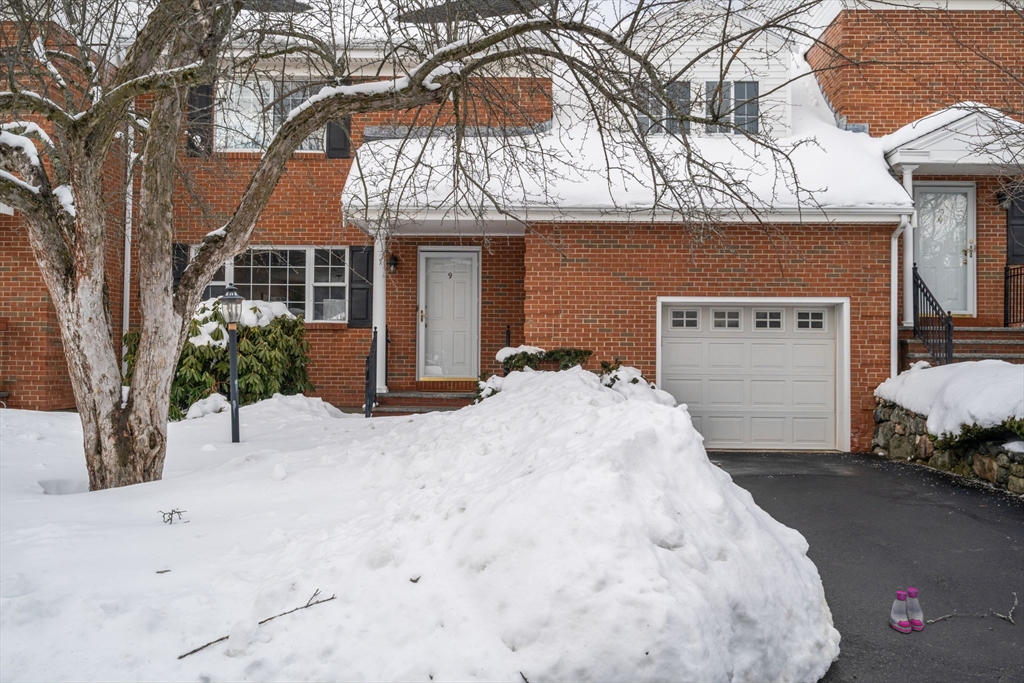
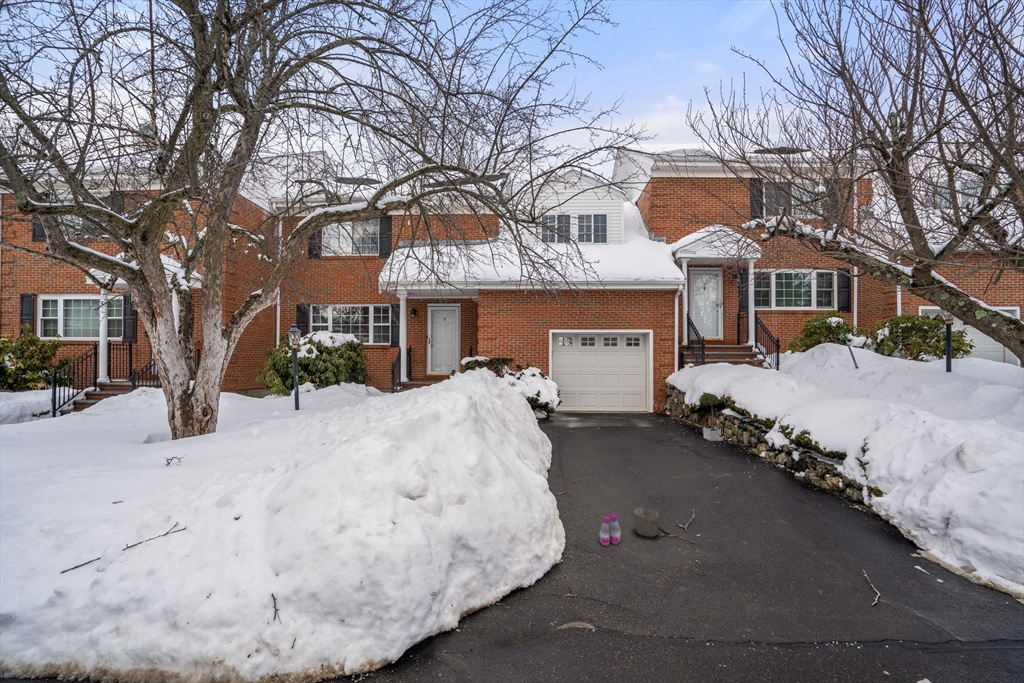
potted tree: none [963,410,1002,494] -> present [700,392,723,441]
bucket: none [934,581,992,621] -> present [634,508,670,537]

